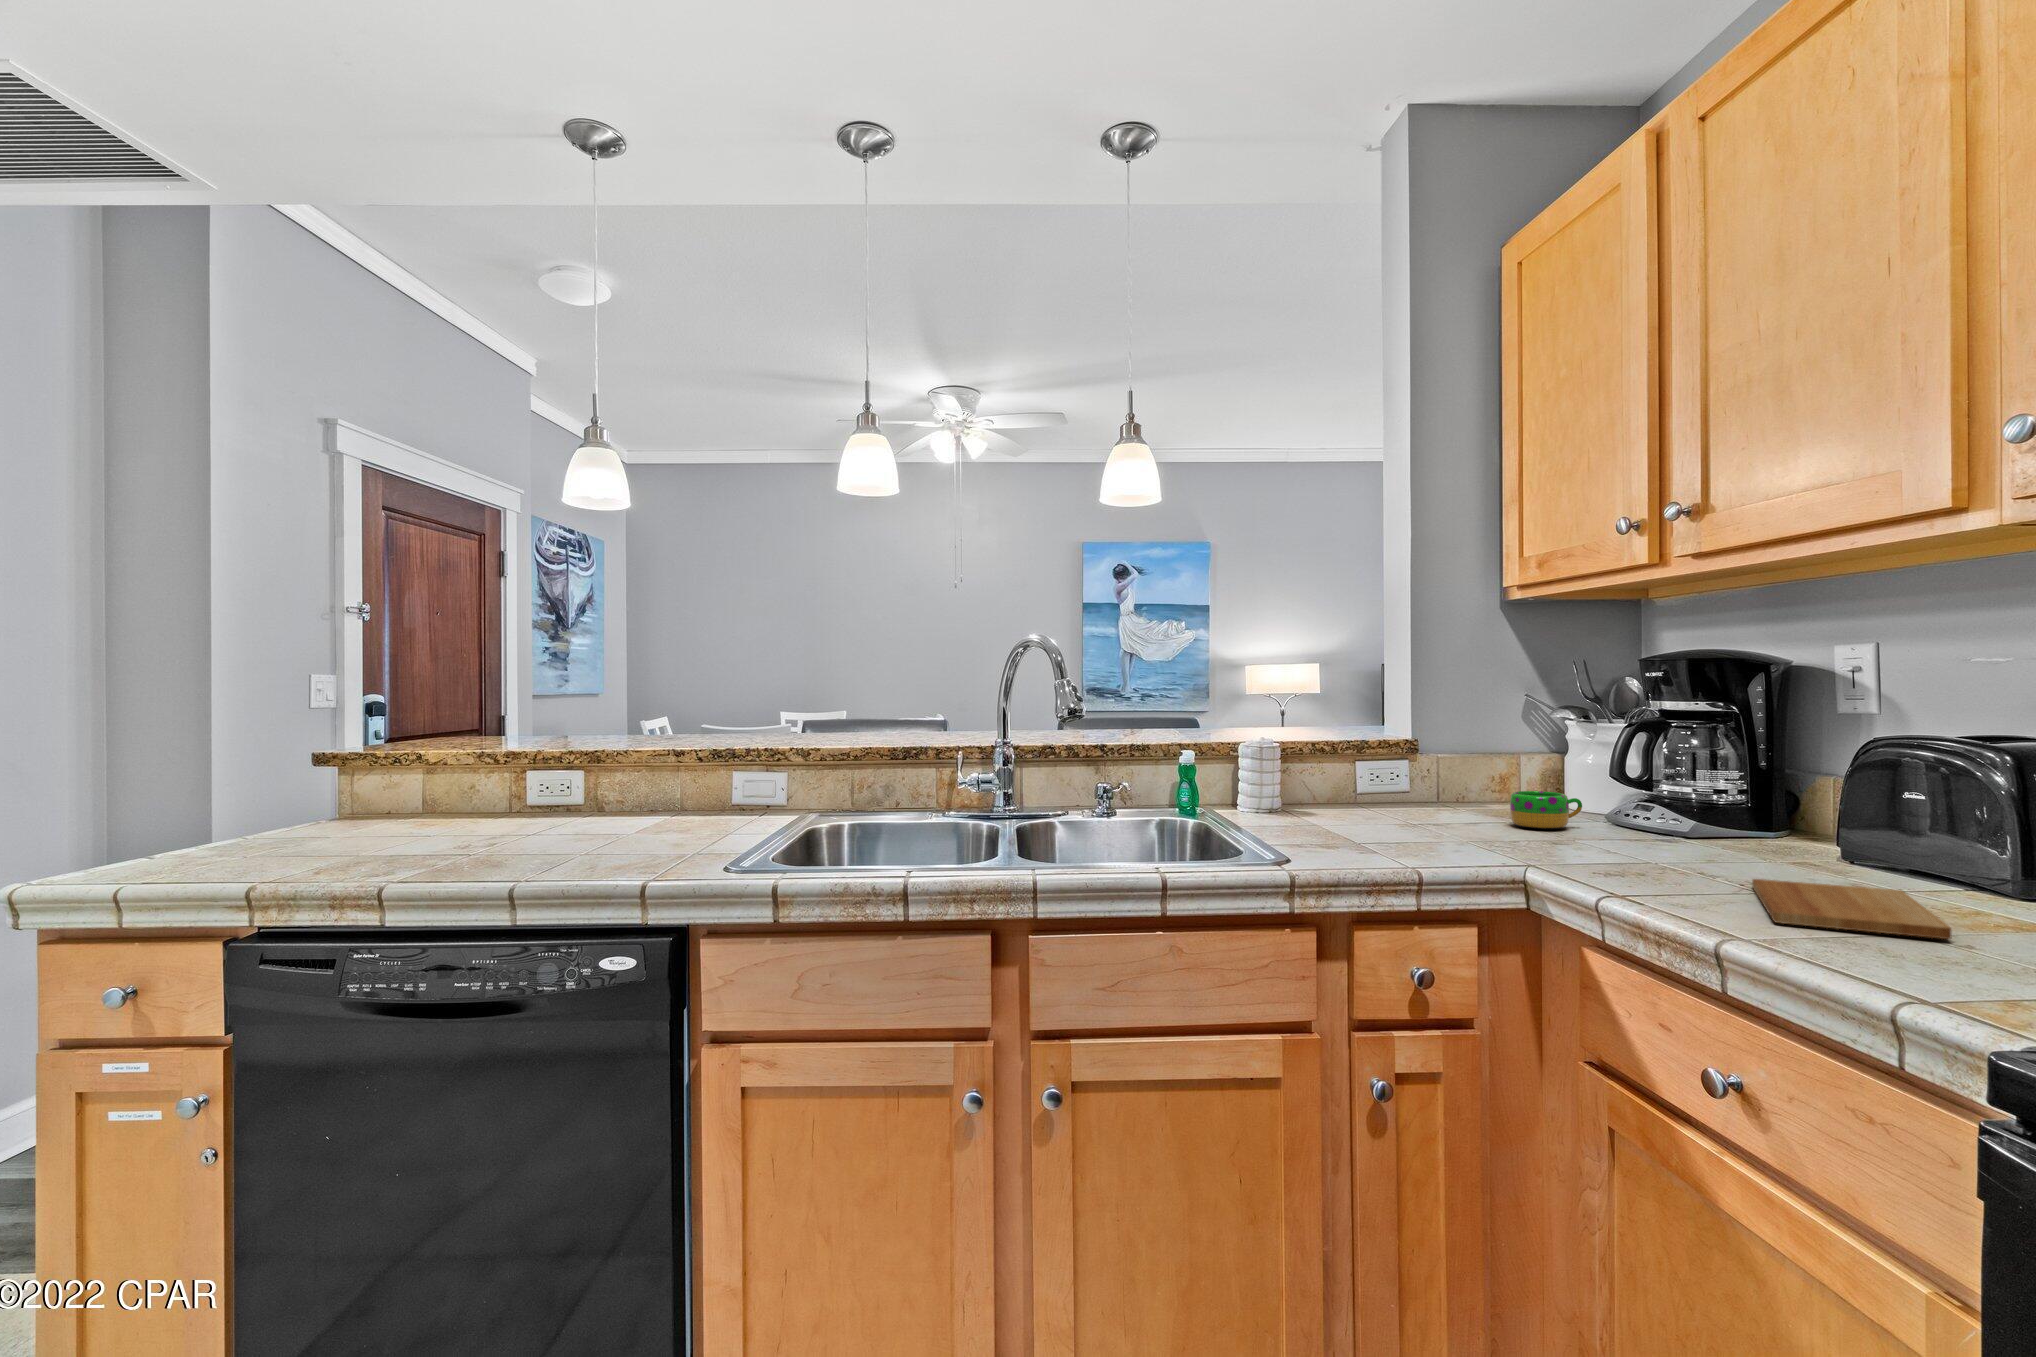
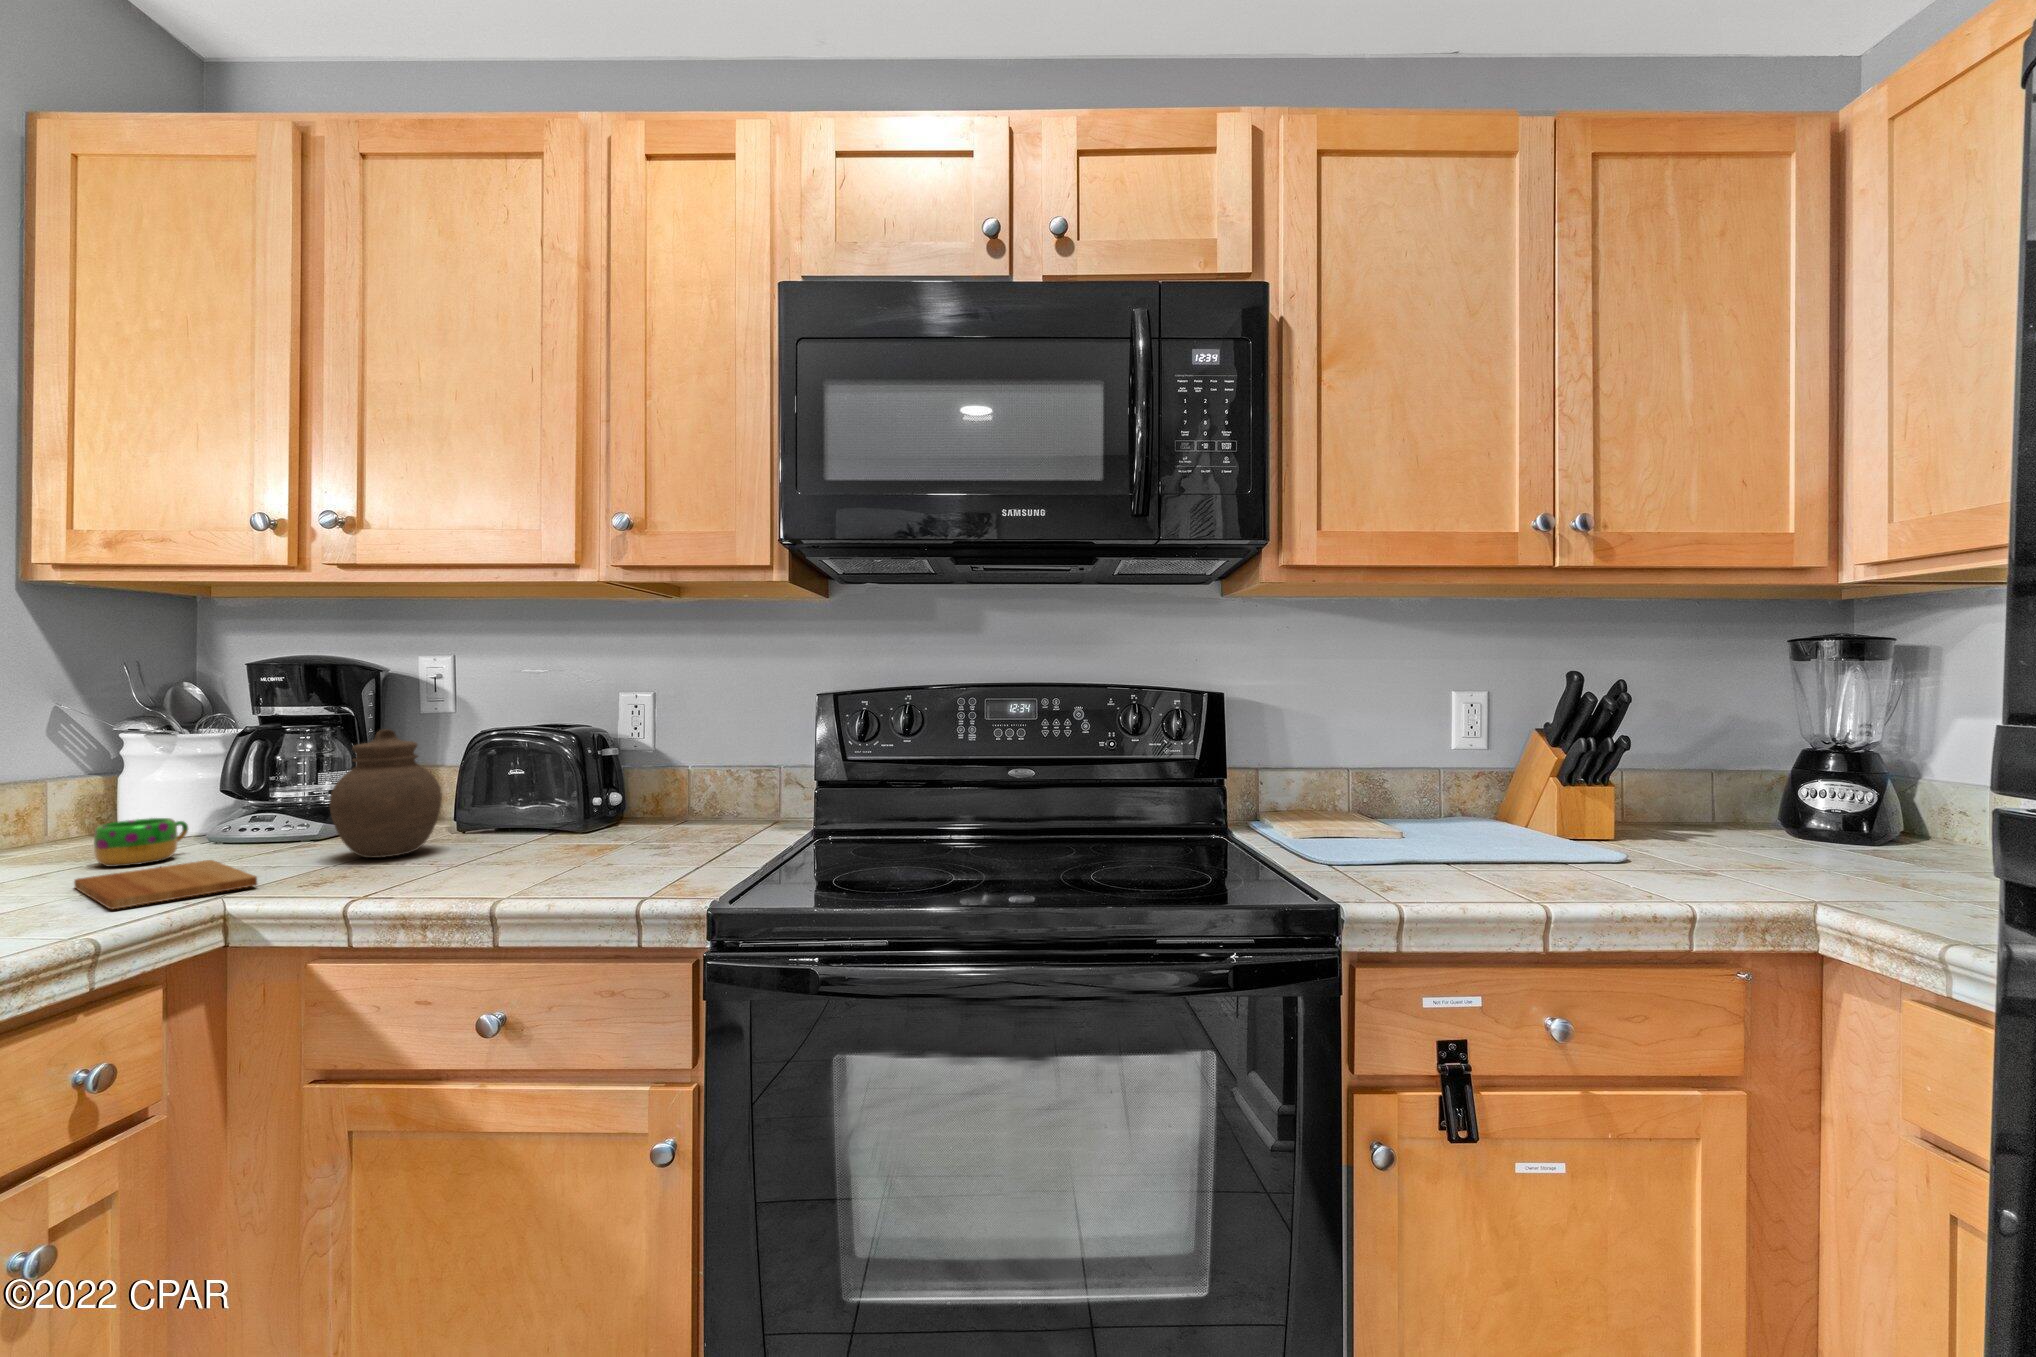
jar: none [1661,729,1786,869] -> present [329,729,442,858]
cutting board: present [1752,879,1952,939] -> present [74,860,257,909]

